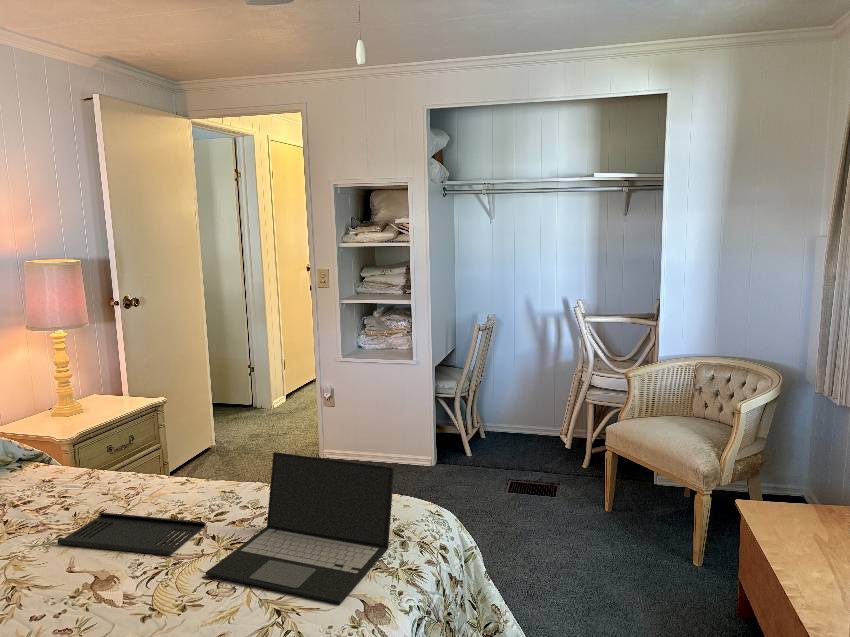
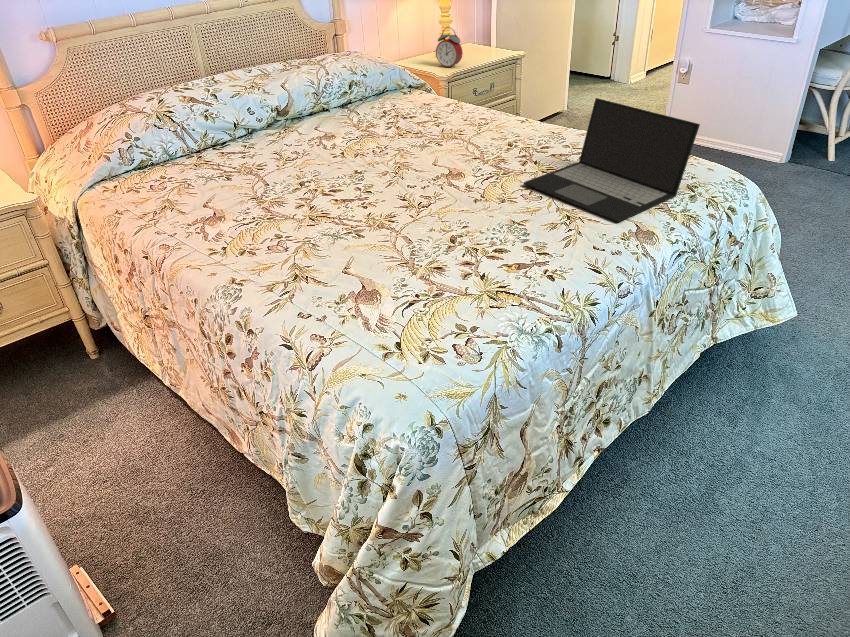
alarm clock: none [54,383,90,426] -> present [436,28,463,67]
tray: present [57,512,205,556] -> none [429,131,532,168]

